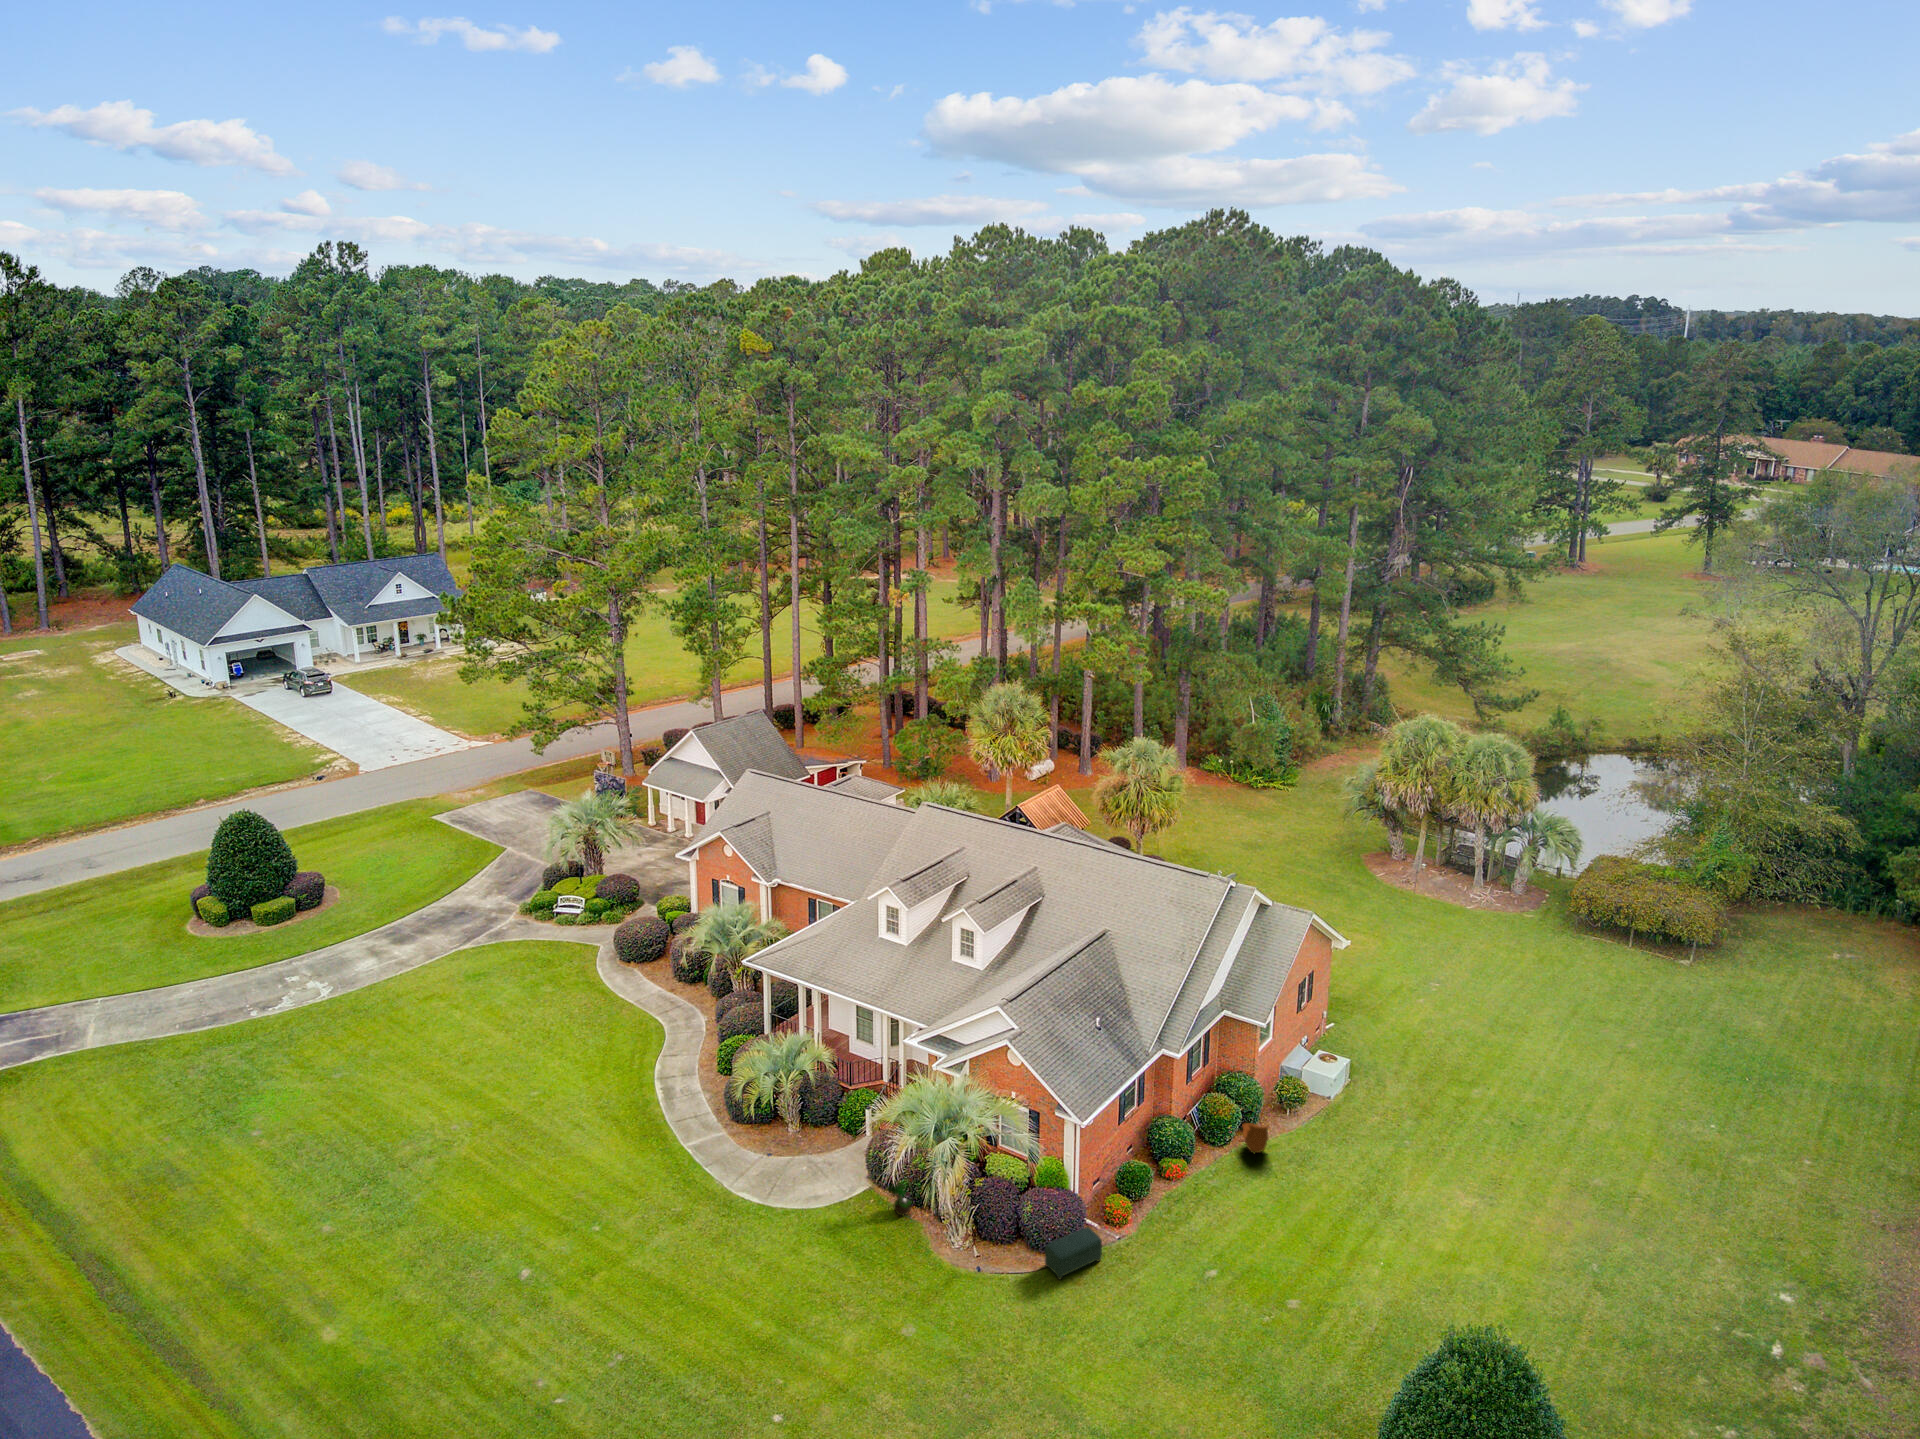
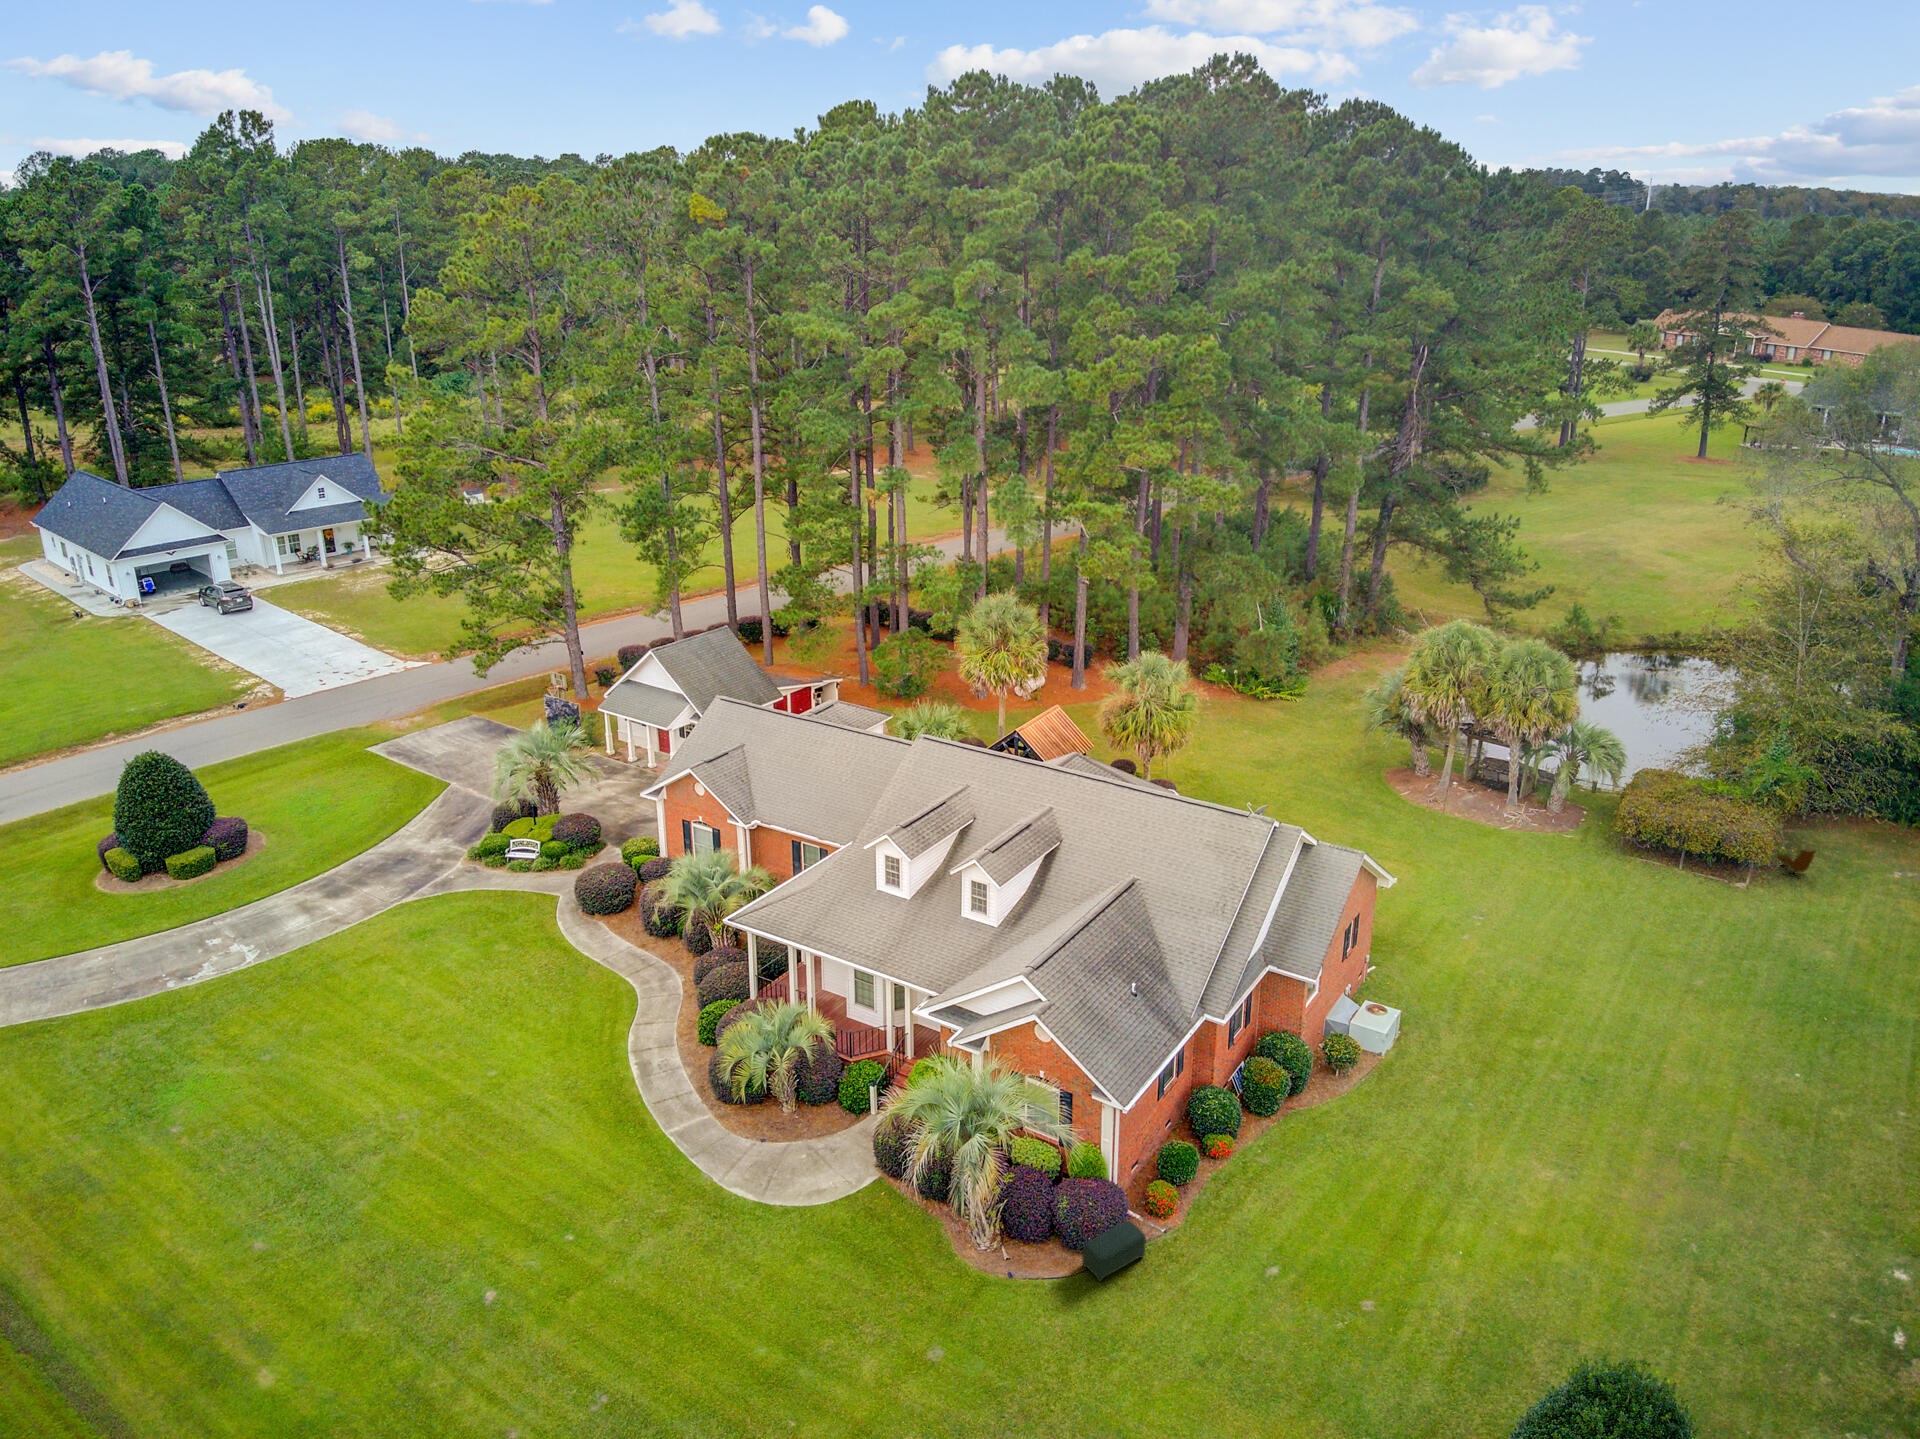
lounge chair: present [1242,1123,1269,1157] -> present [1777,850,1816,875]
potted tree: present [888,1182,911,1216] -> none [899,1171,929,1210]

